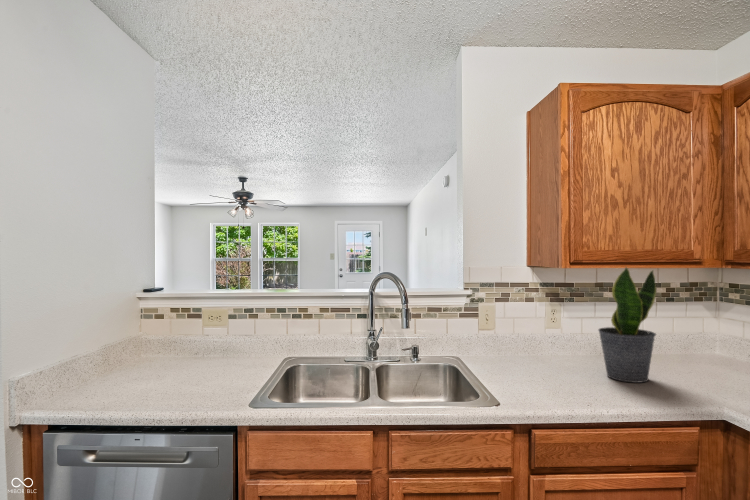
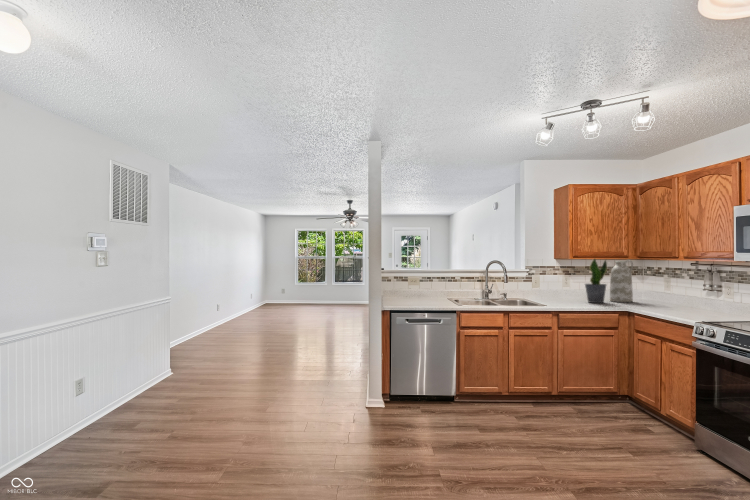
vase: none [656,270,719,376] -> present [610,260,633,302]

